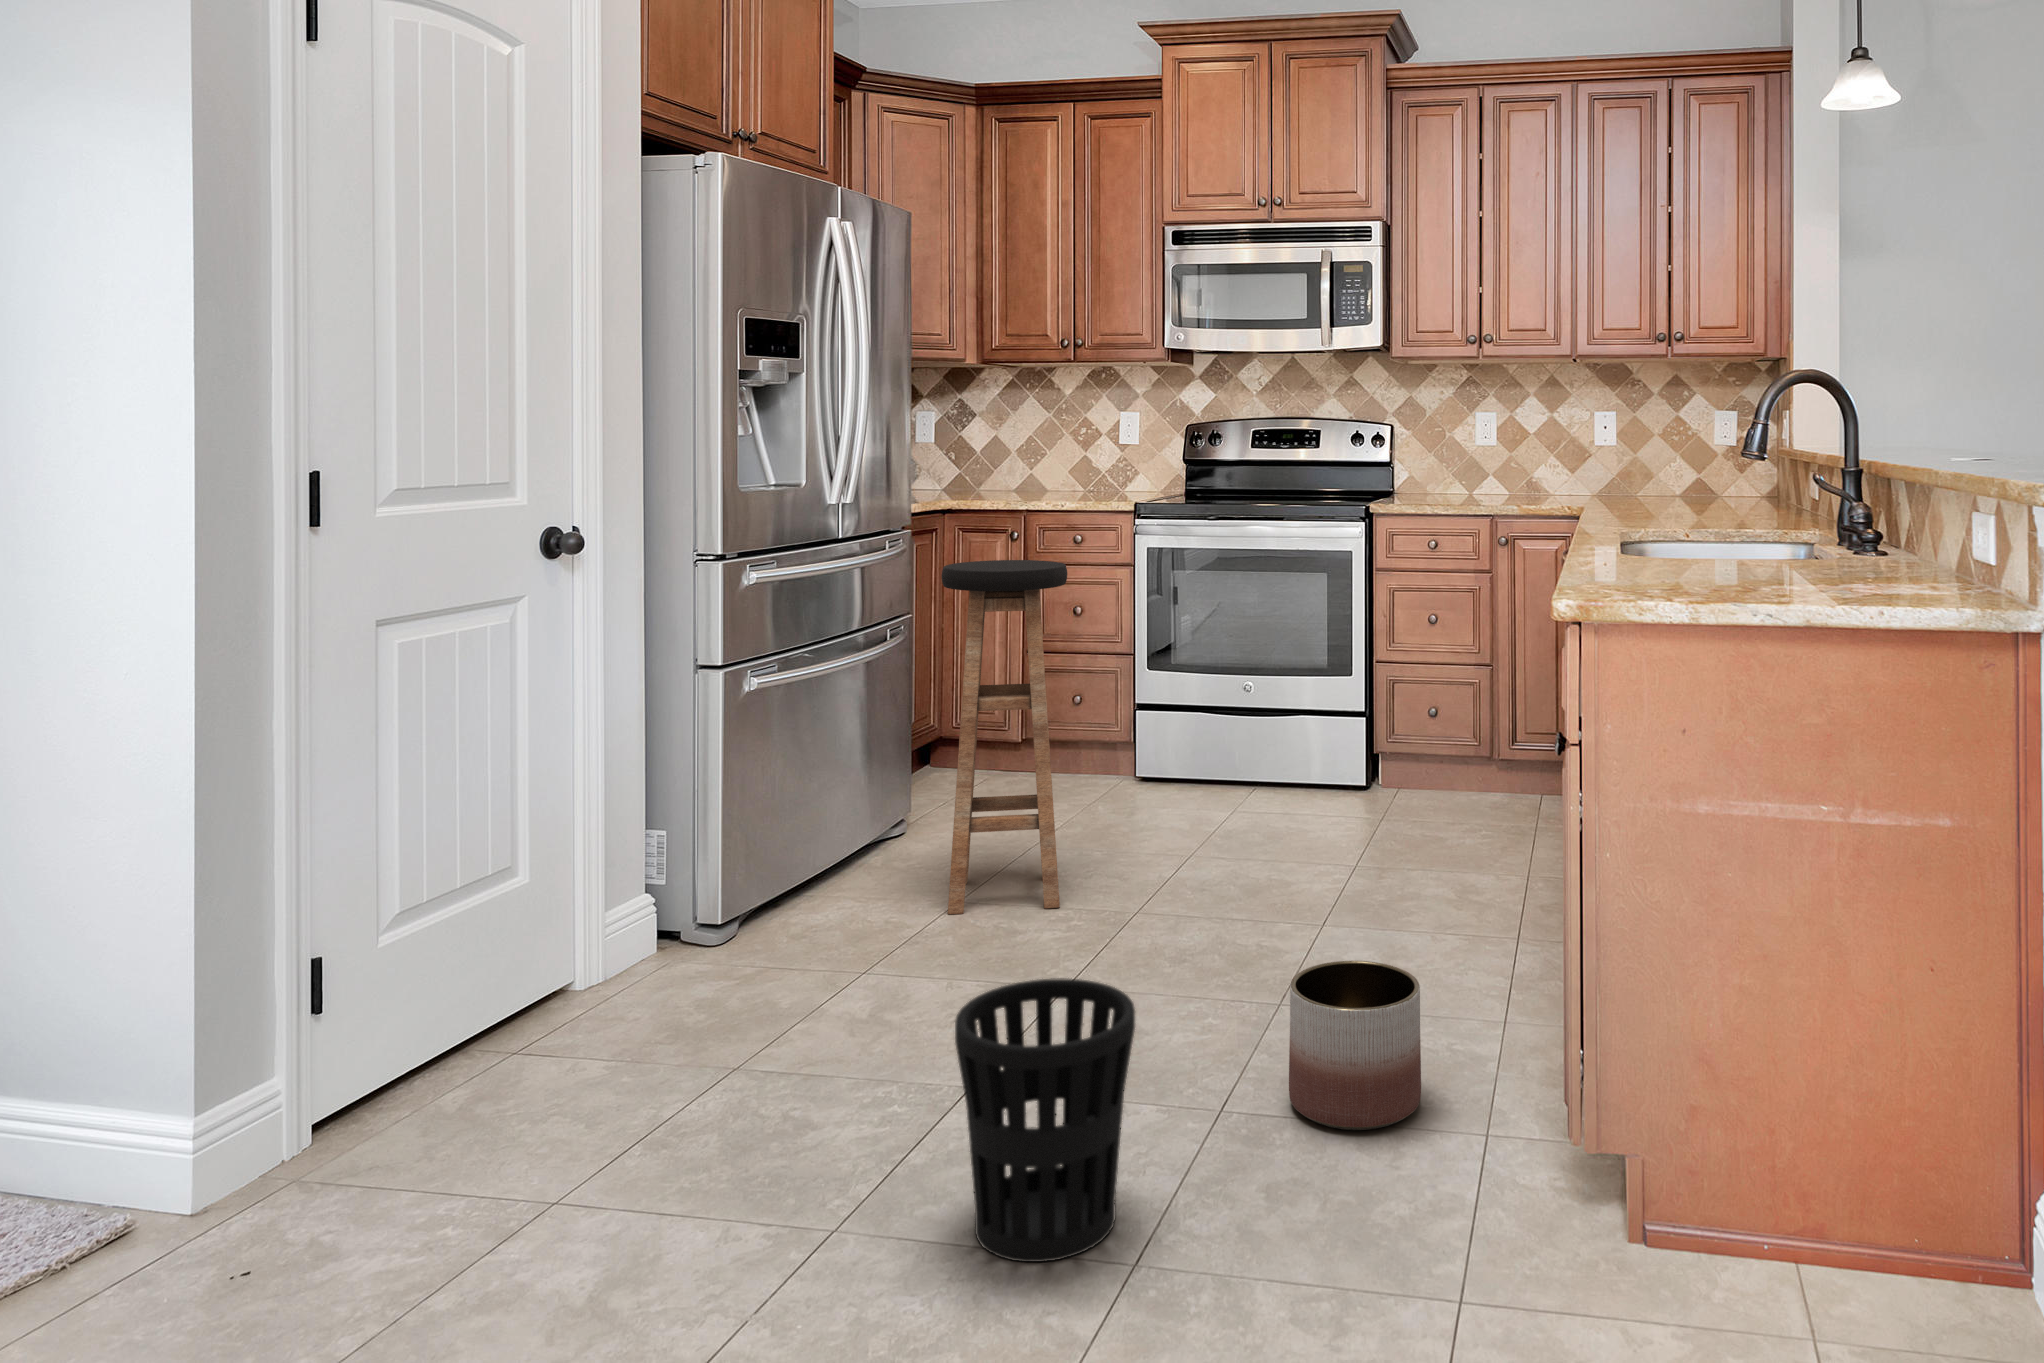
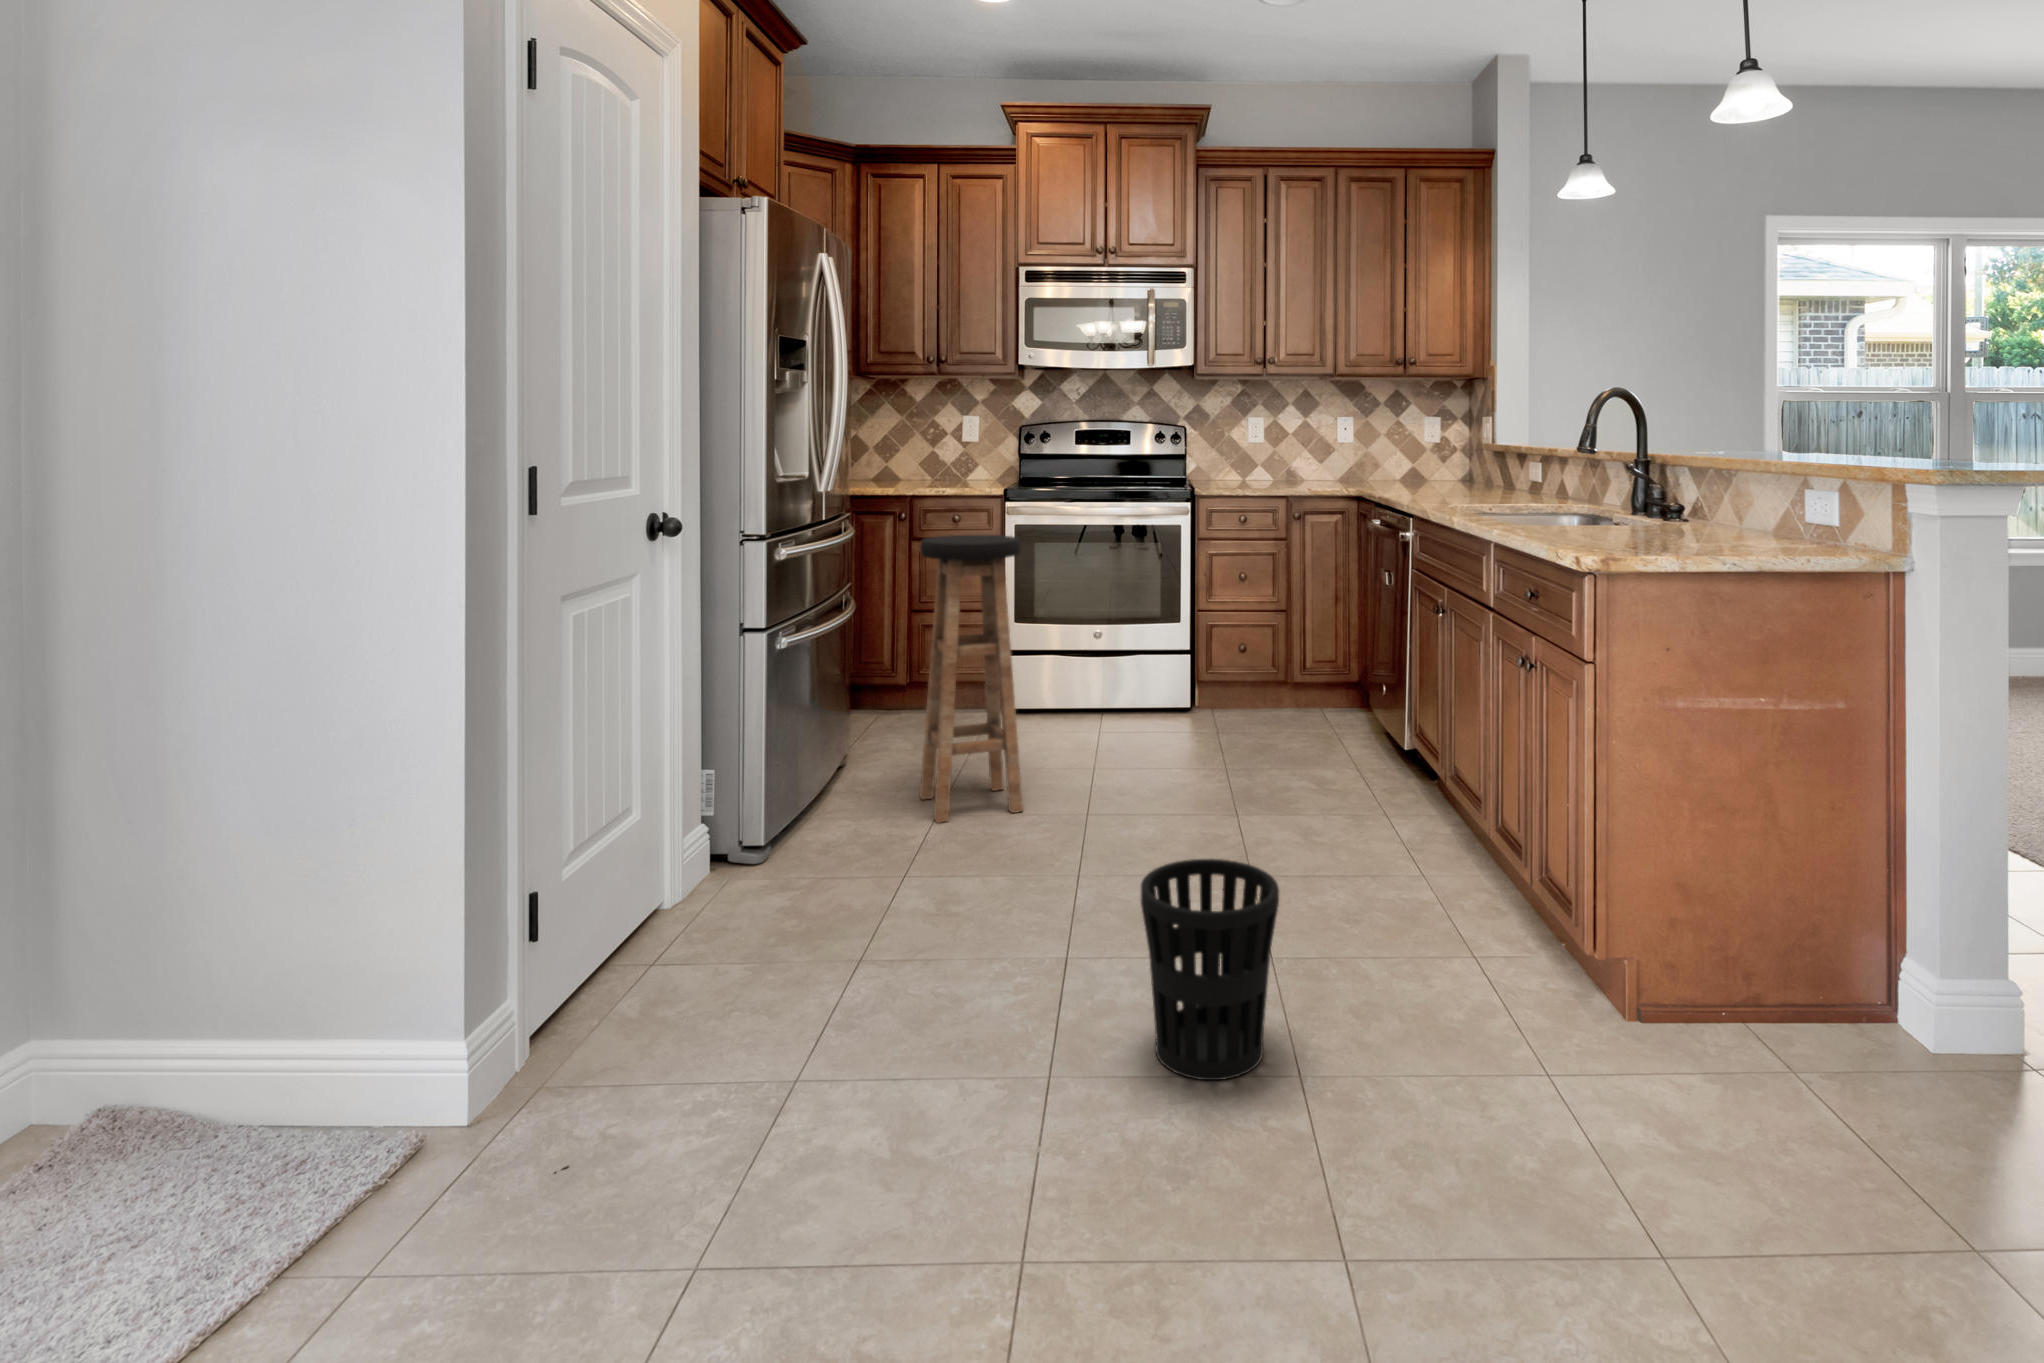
planter: present [1289,961,1421,1130] -> none [1315,832,1415,958]

